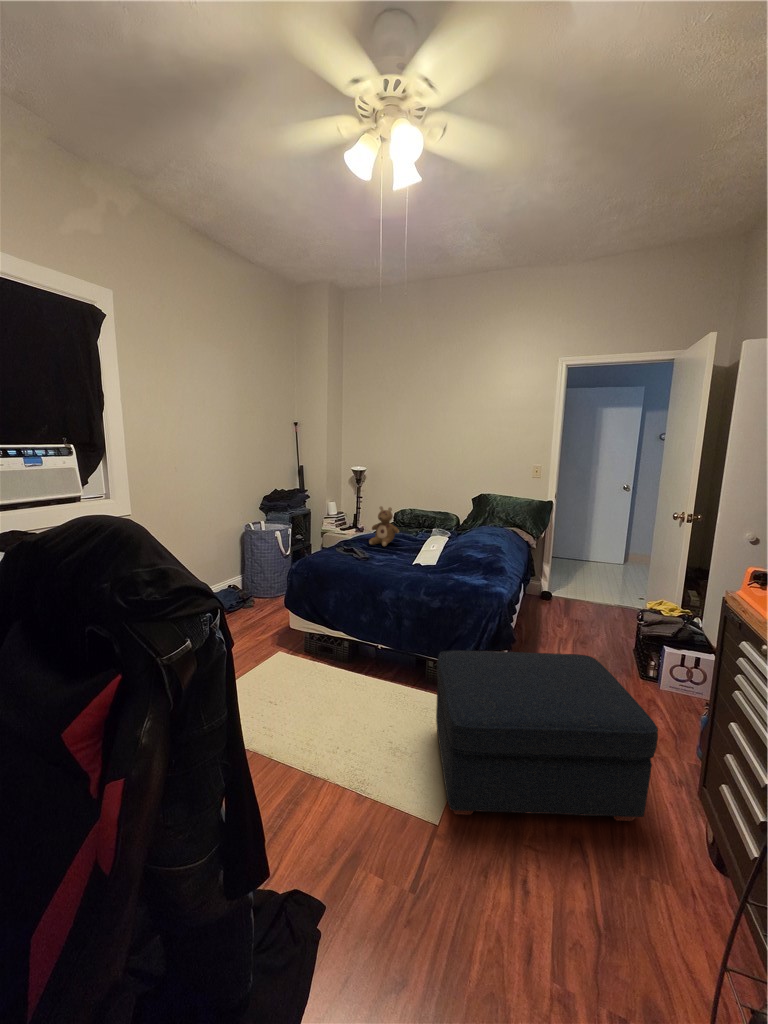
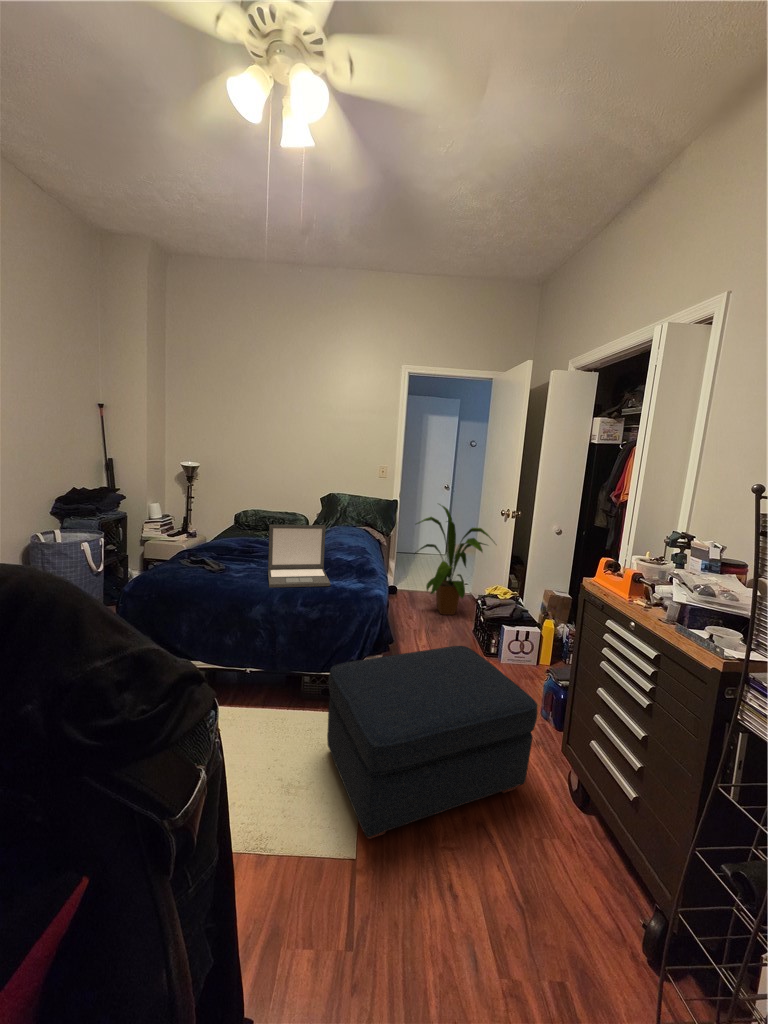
house plant: none [566,504,669,629] -> present [415,504,493,615]
stuffed bear: present [369,506,399,546] -> none [219,509,254,554]
laptop: none [398,520,455,579] -> present [268,525,330,588]

